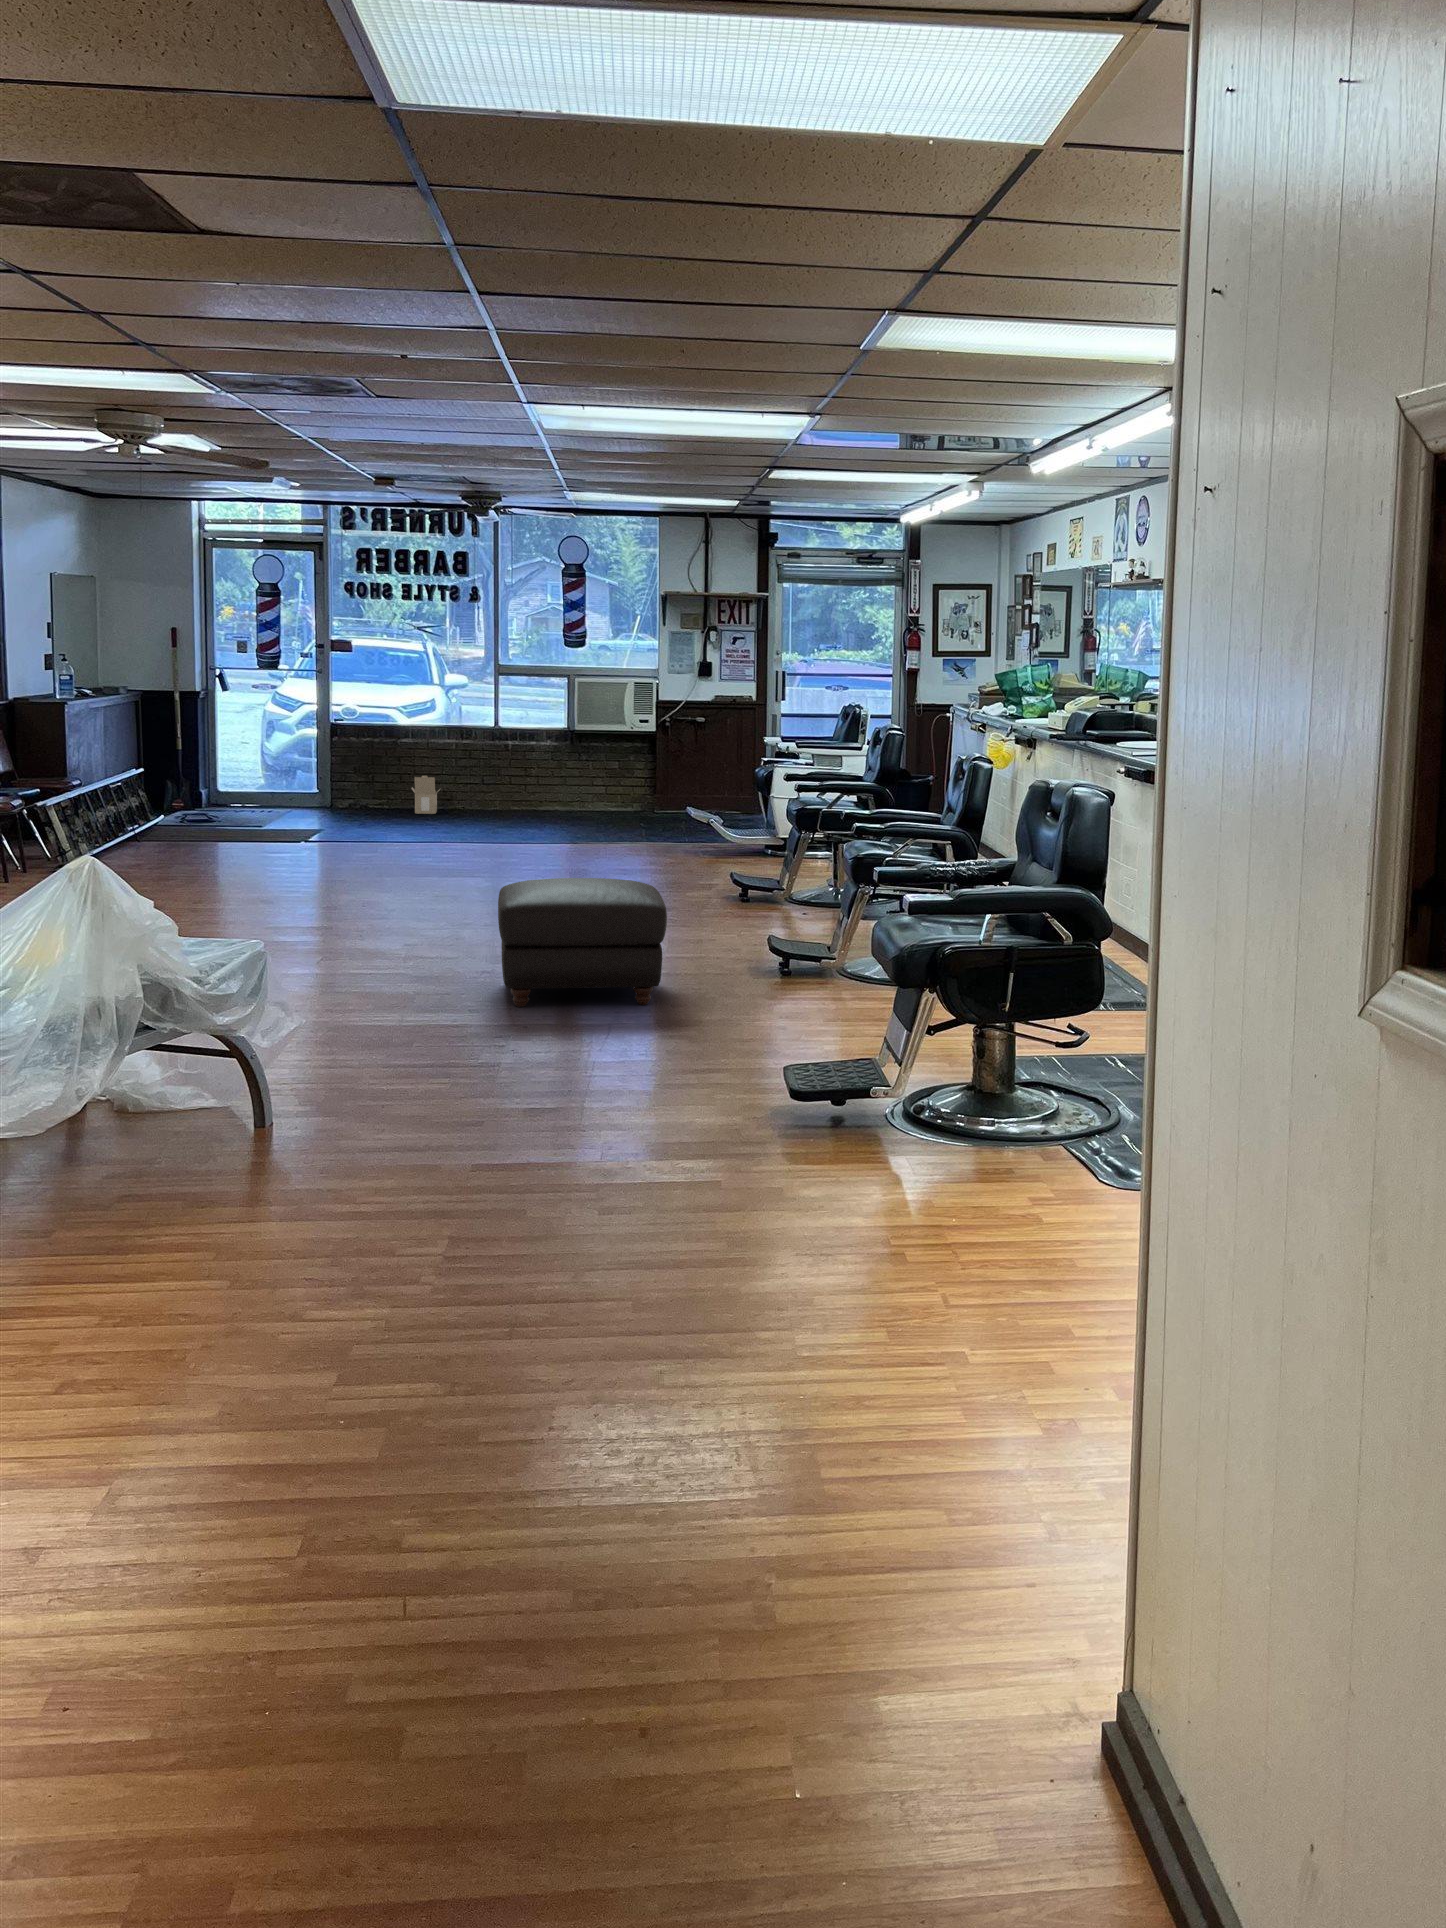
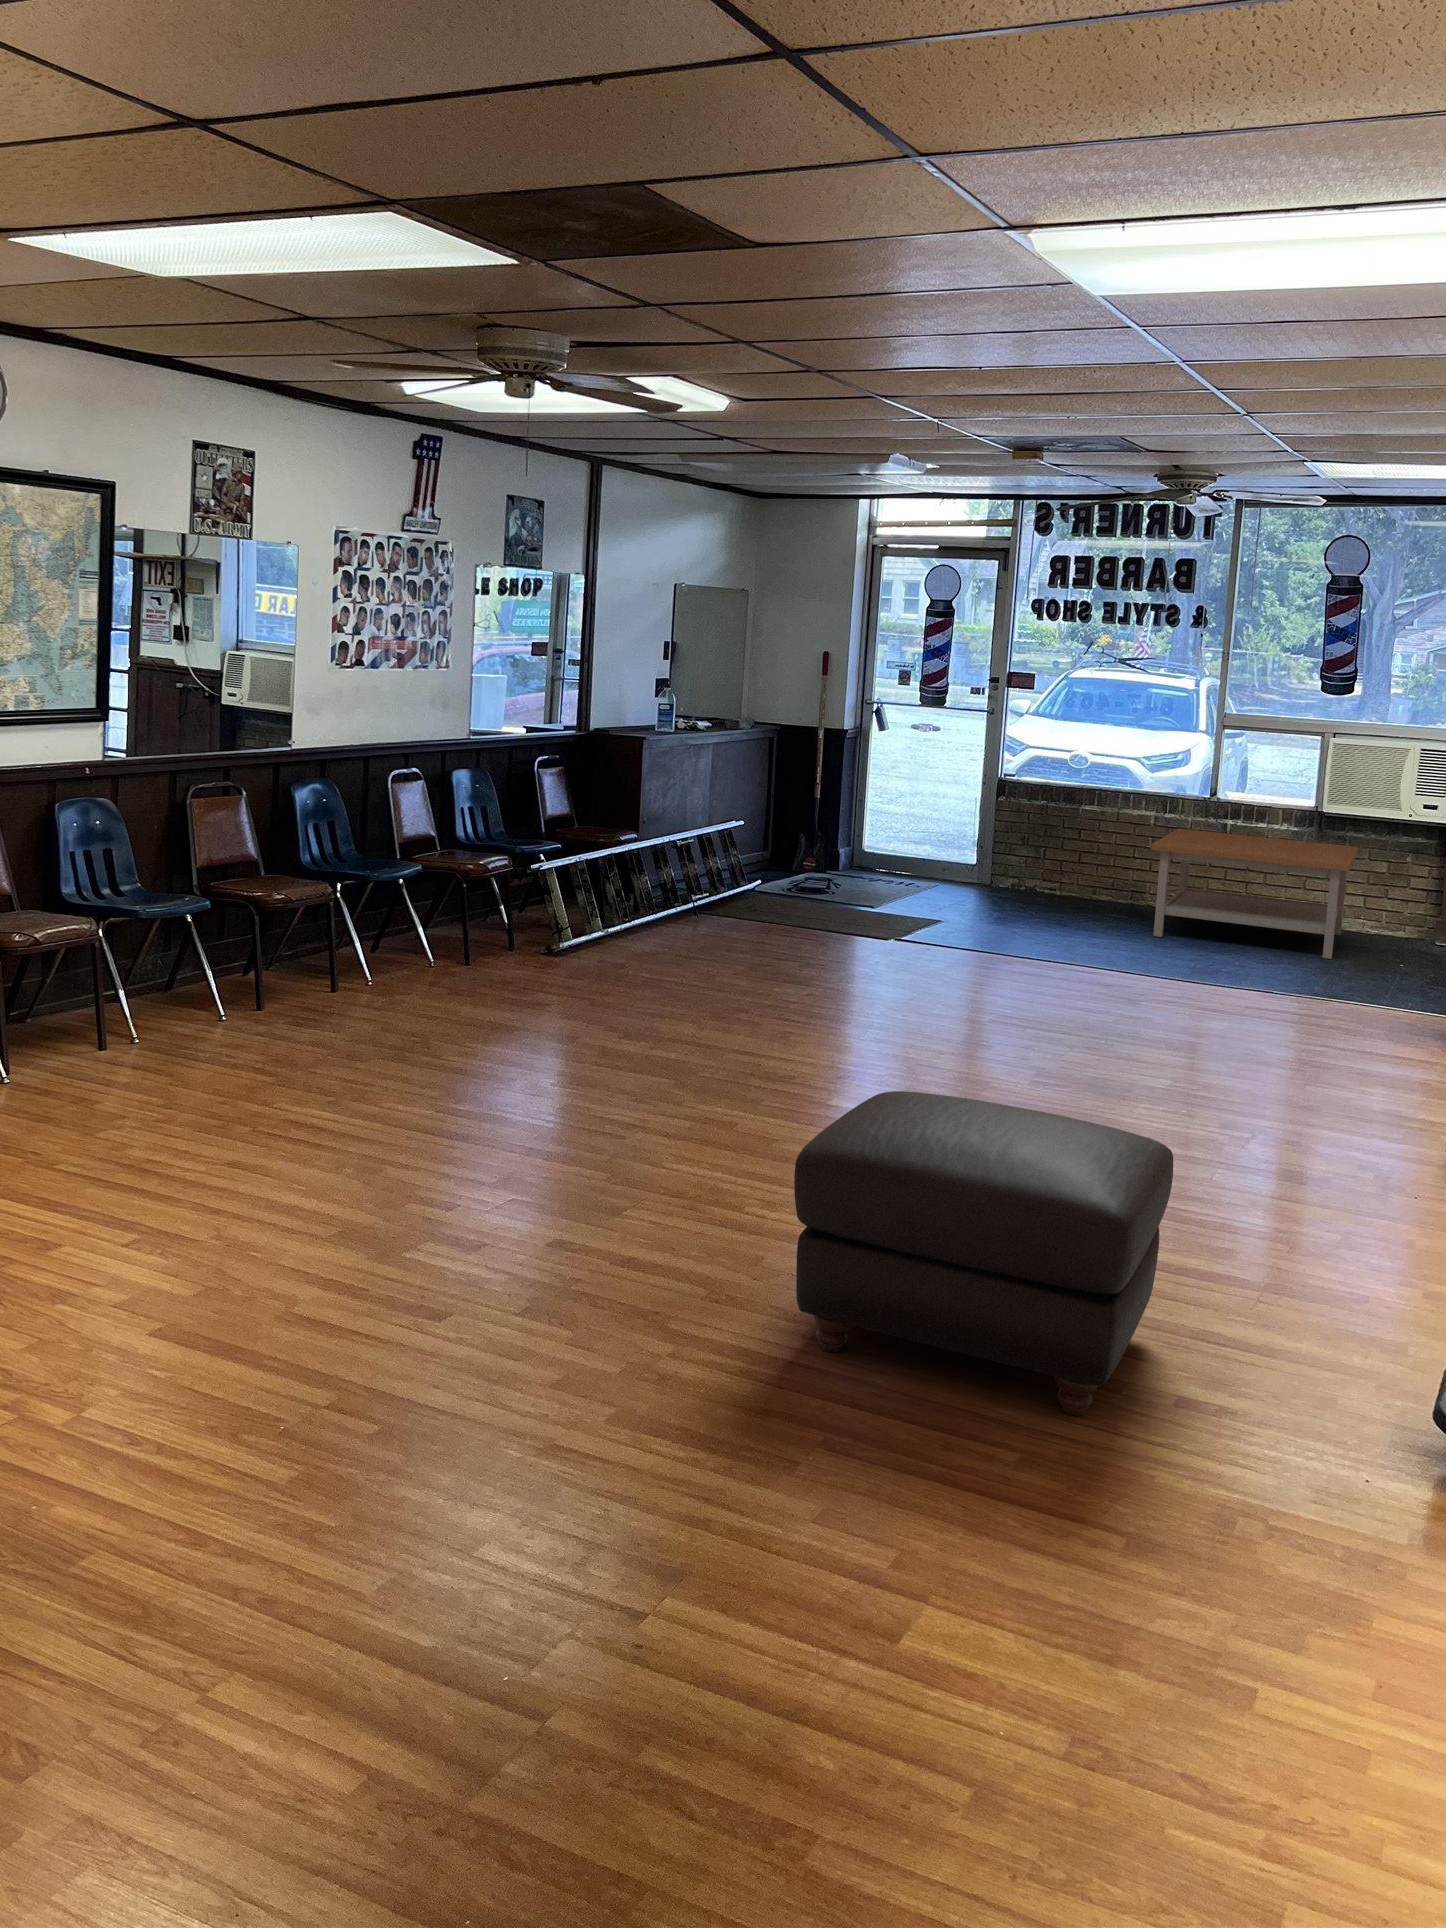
coffee table: none [474,750,605,827] -> present [1151,828,1358,959]
cardboard box: present [411,776,440,814] -> none [1084,856,1126,909]

